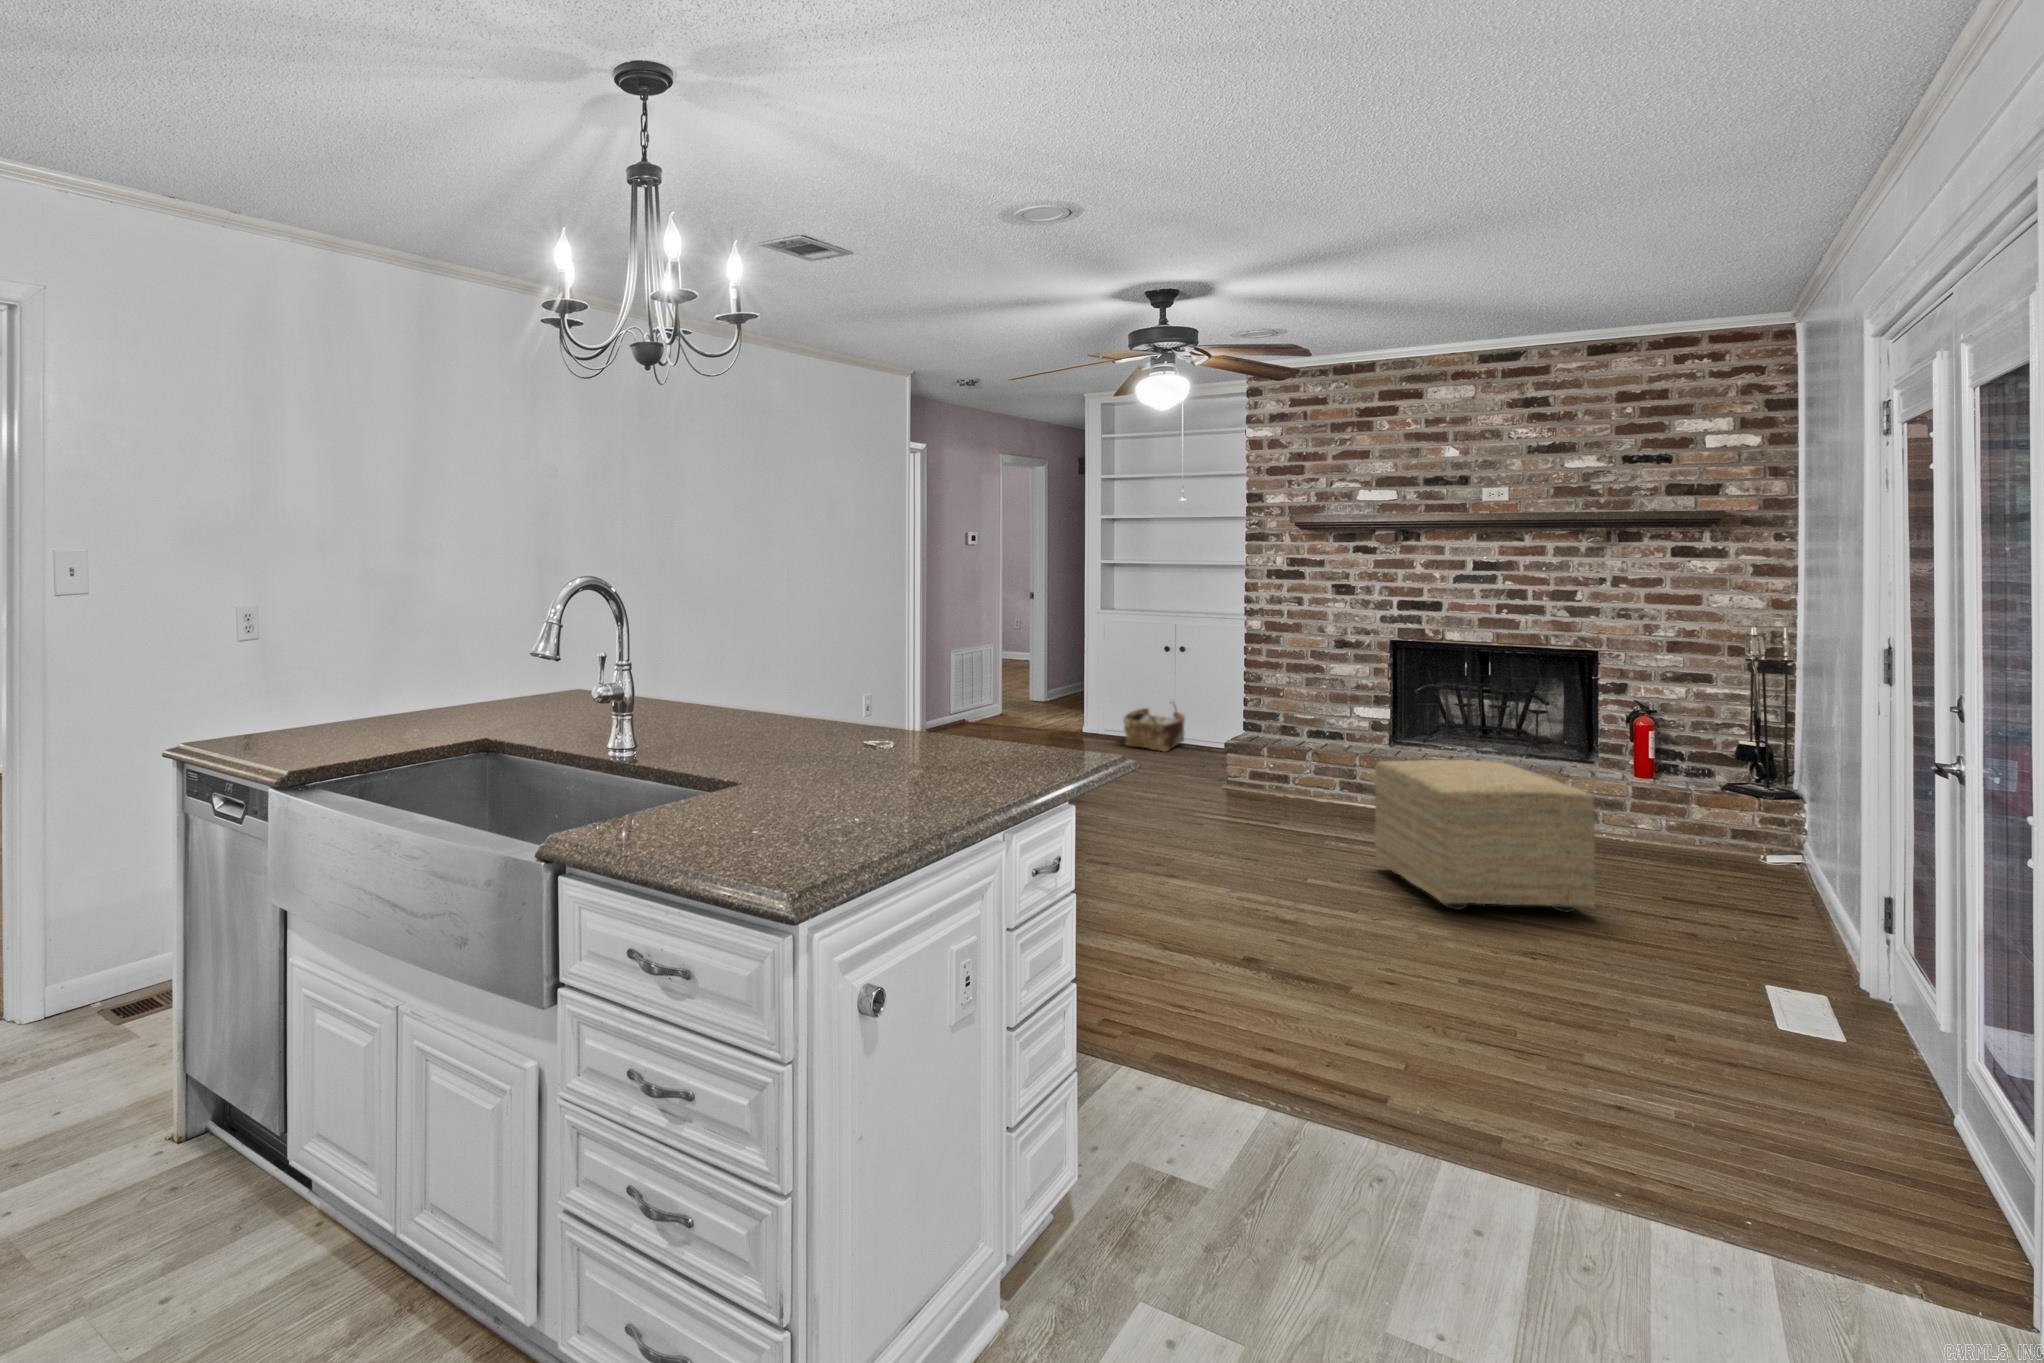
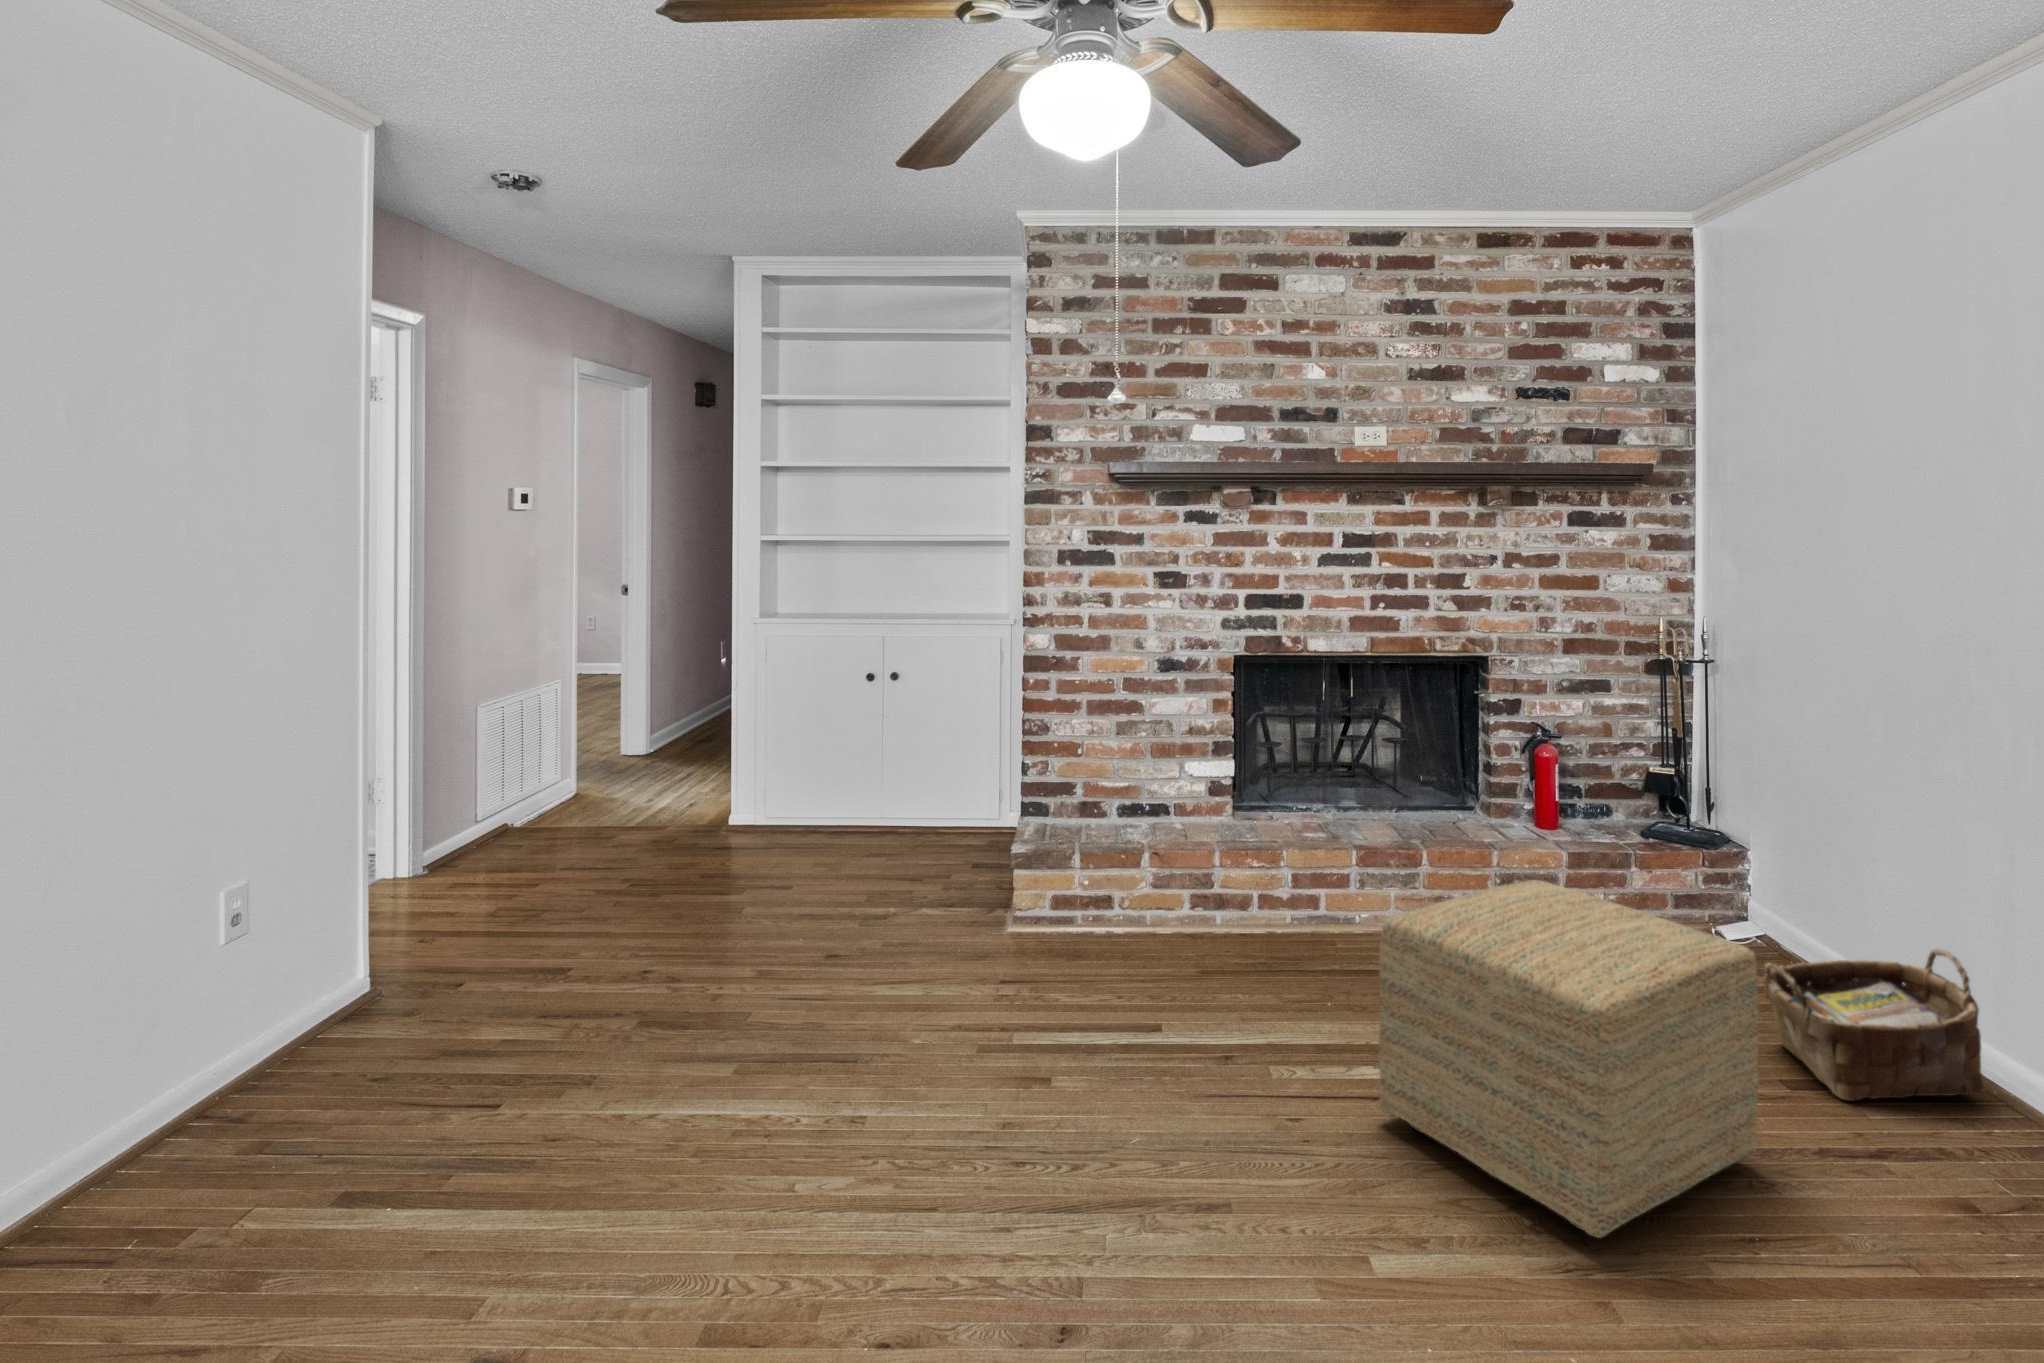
woven basket: present [1123,702,1185,751] -> present [1763,949,1983,1101]

